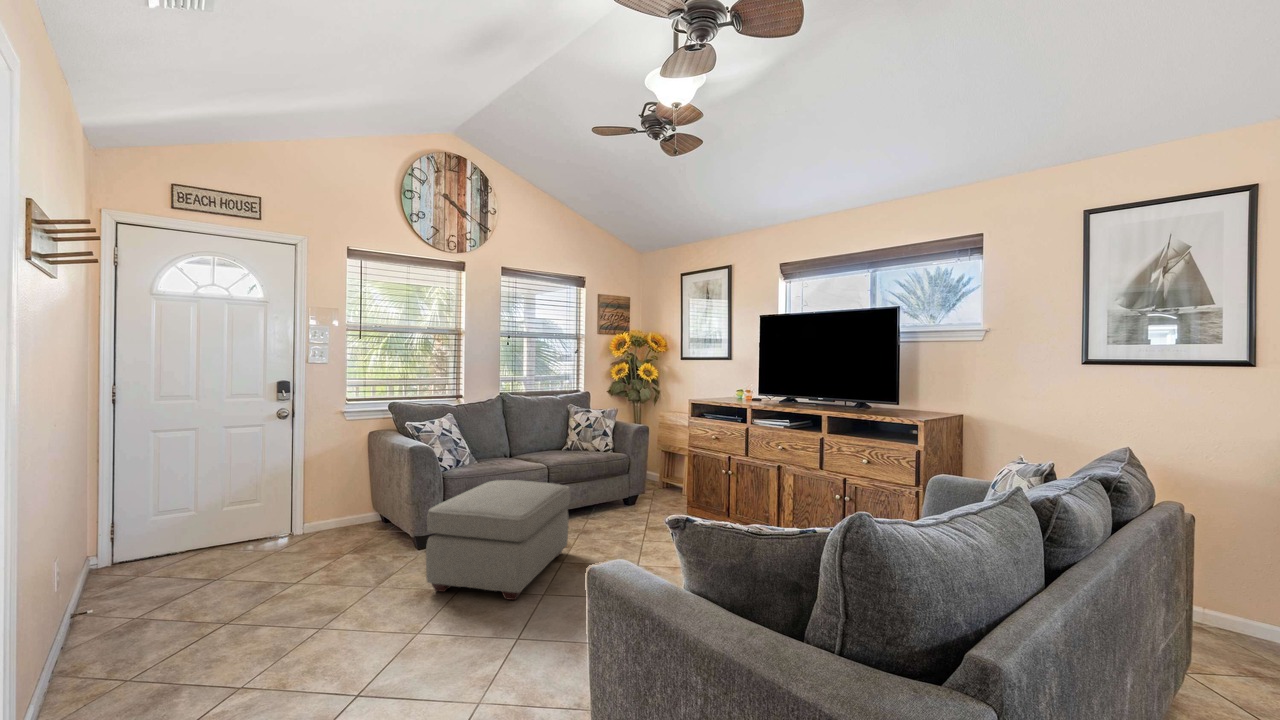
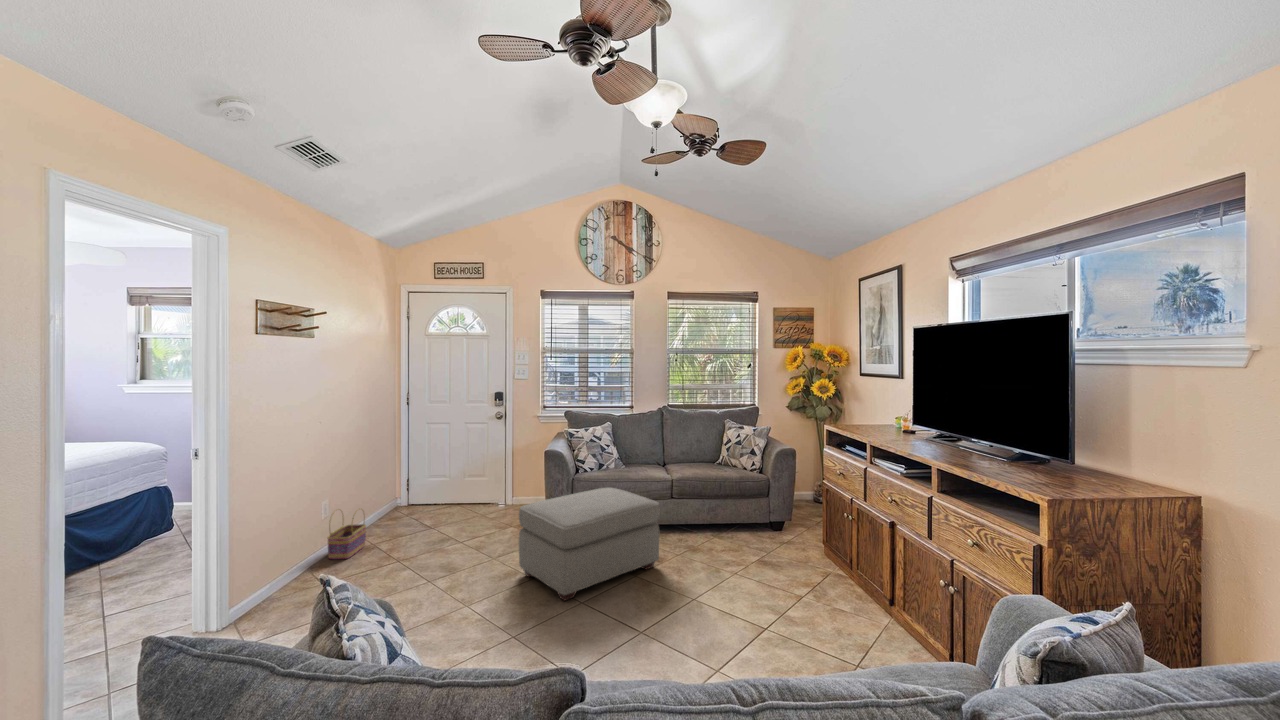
basket: none [63,561,119,652] -> present [327,513,366,559]

